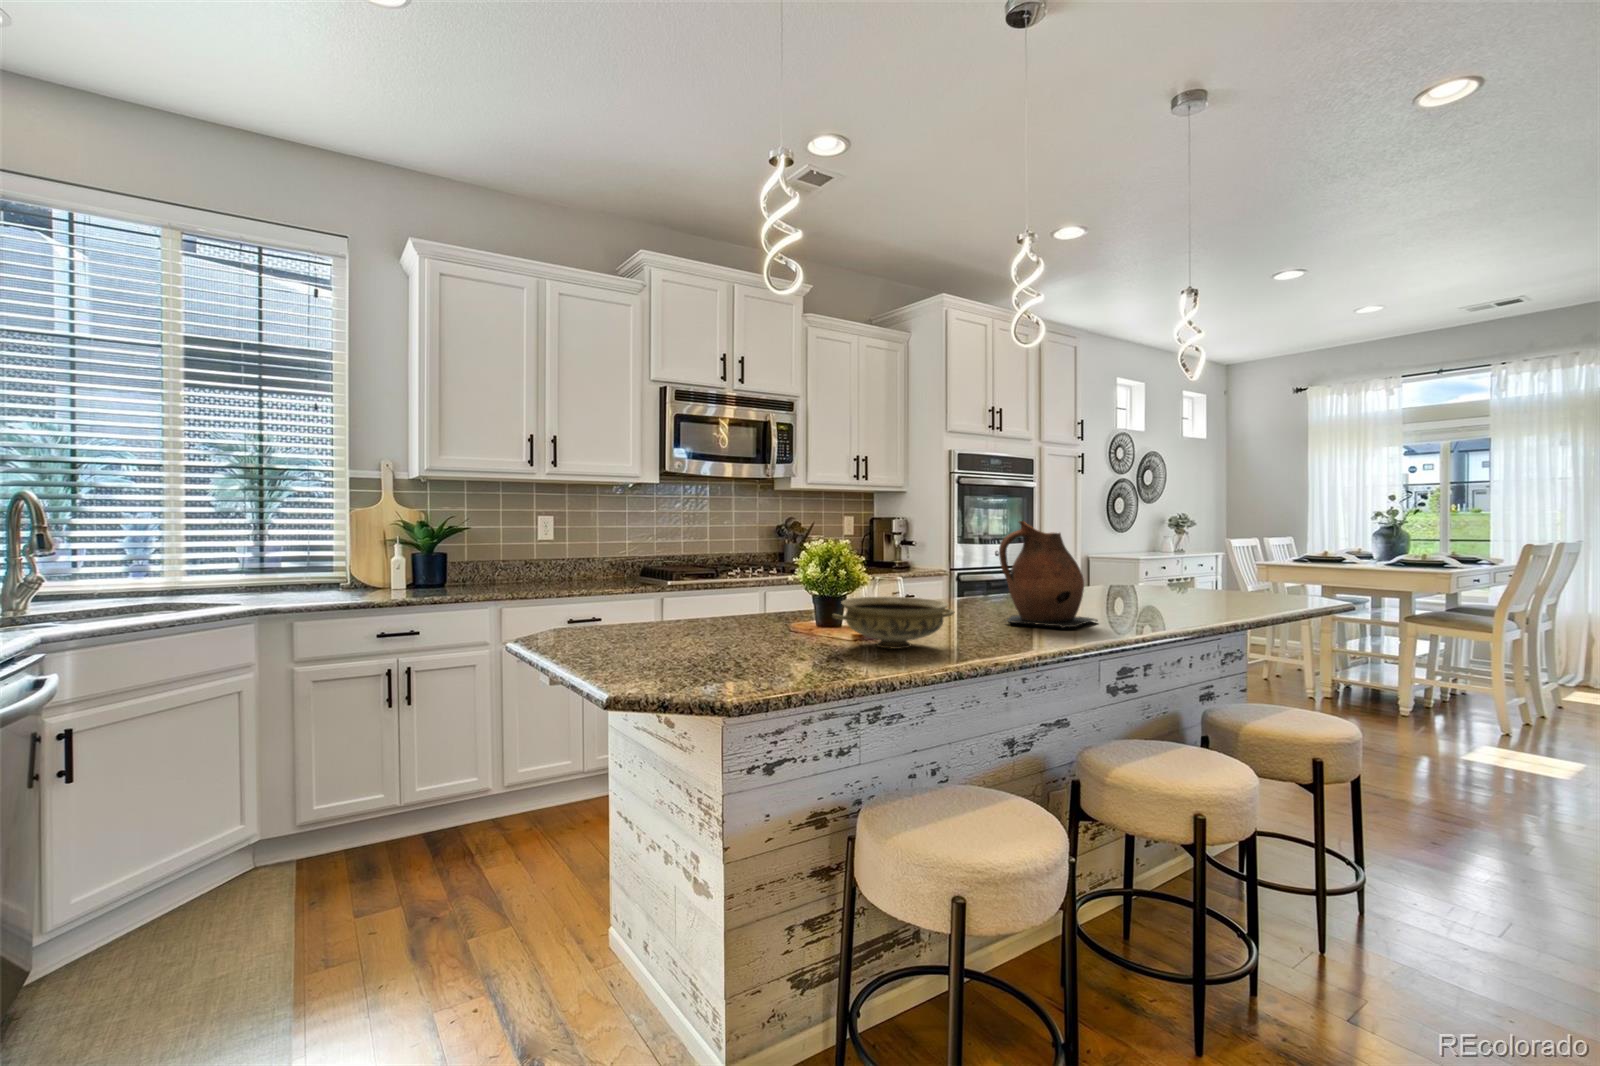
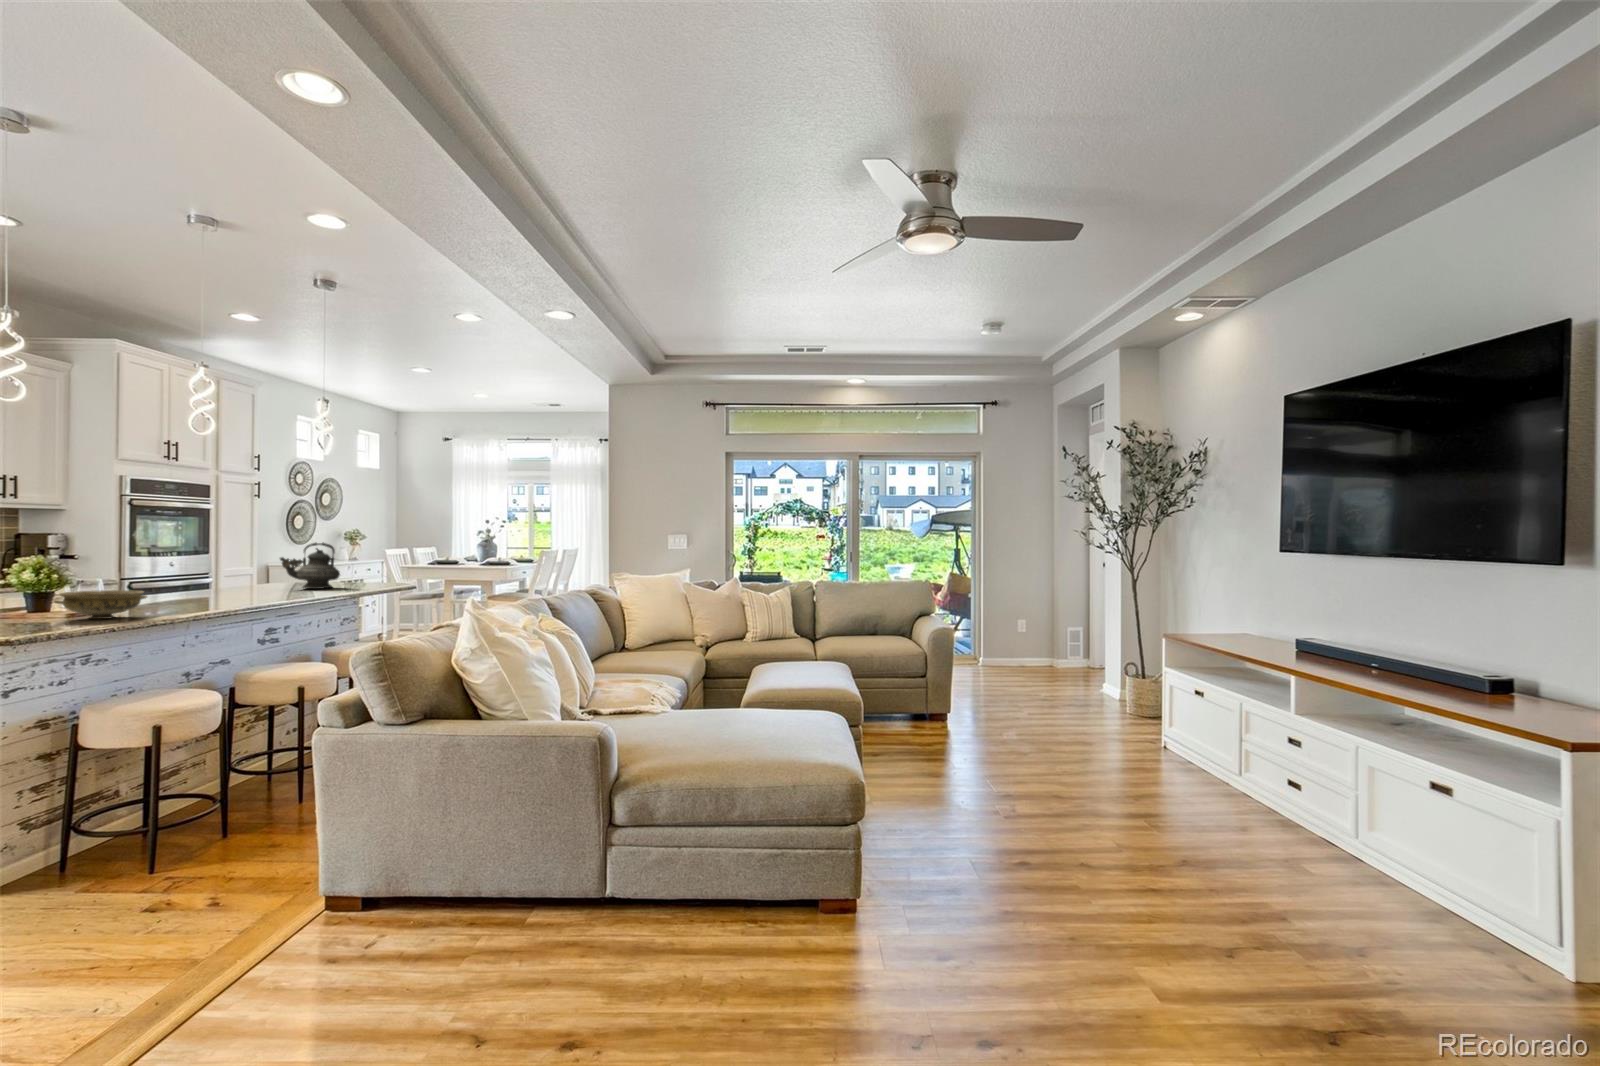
ceramic pitcher: present [999,521,1097,628] -> none [178,543,249,605]
teapot: none [1128,523,1221,600] -> present [280,542,340,589]

